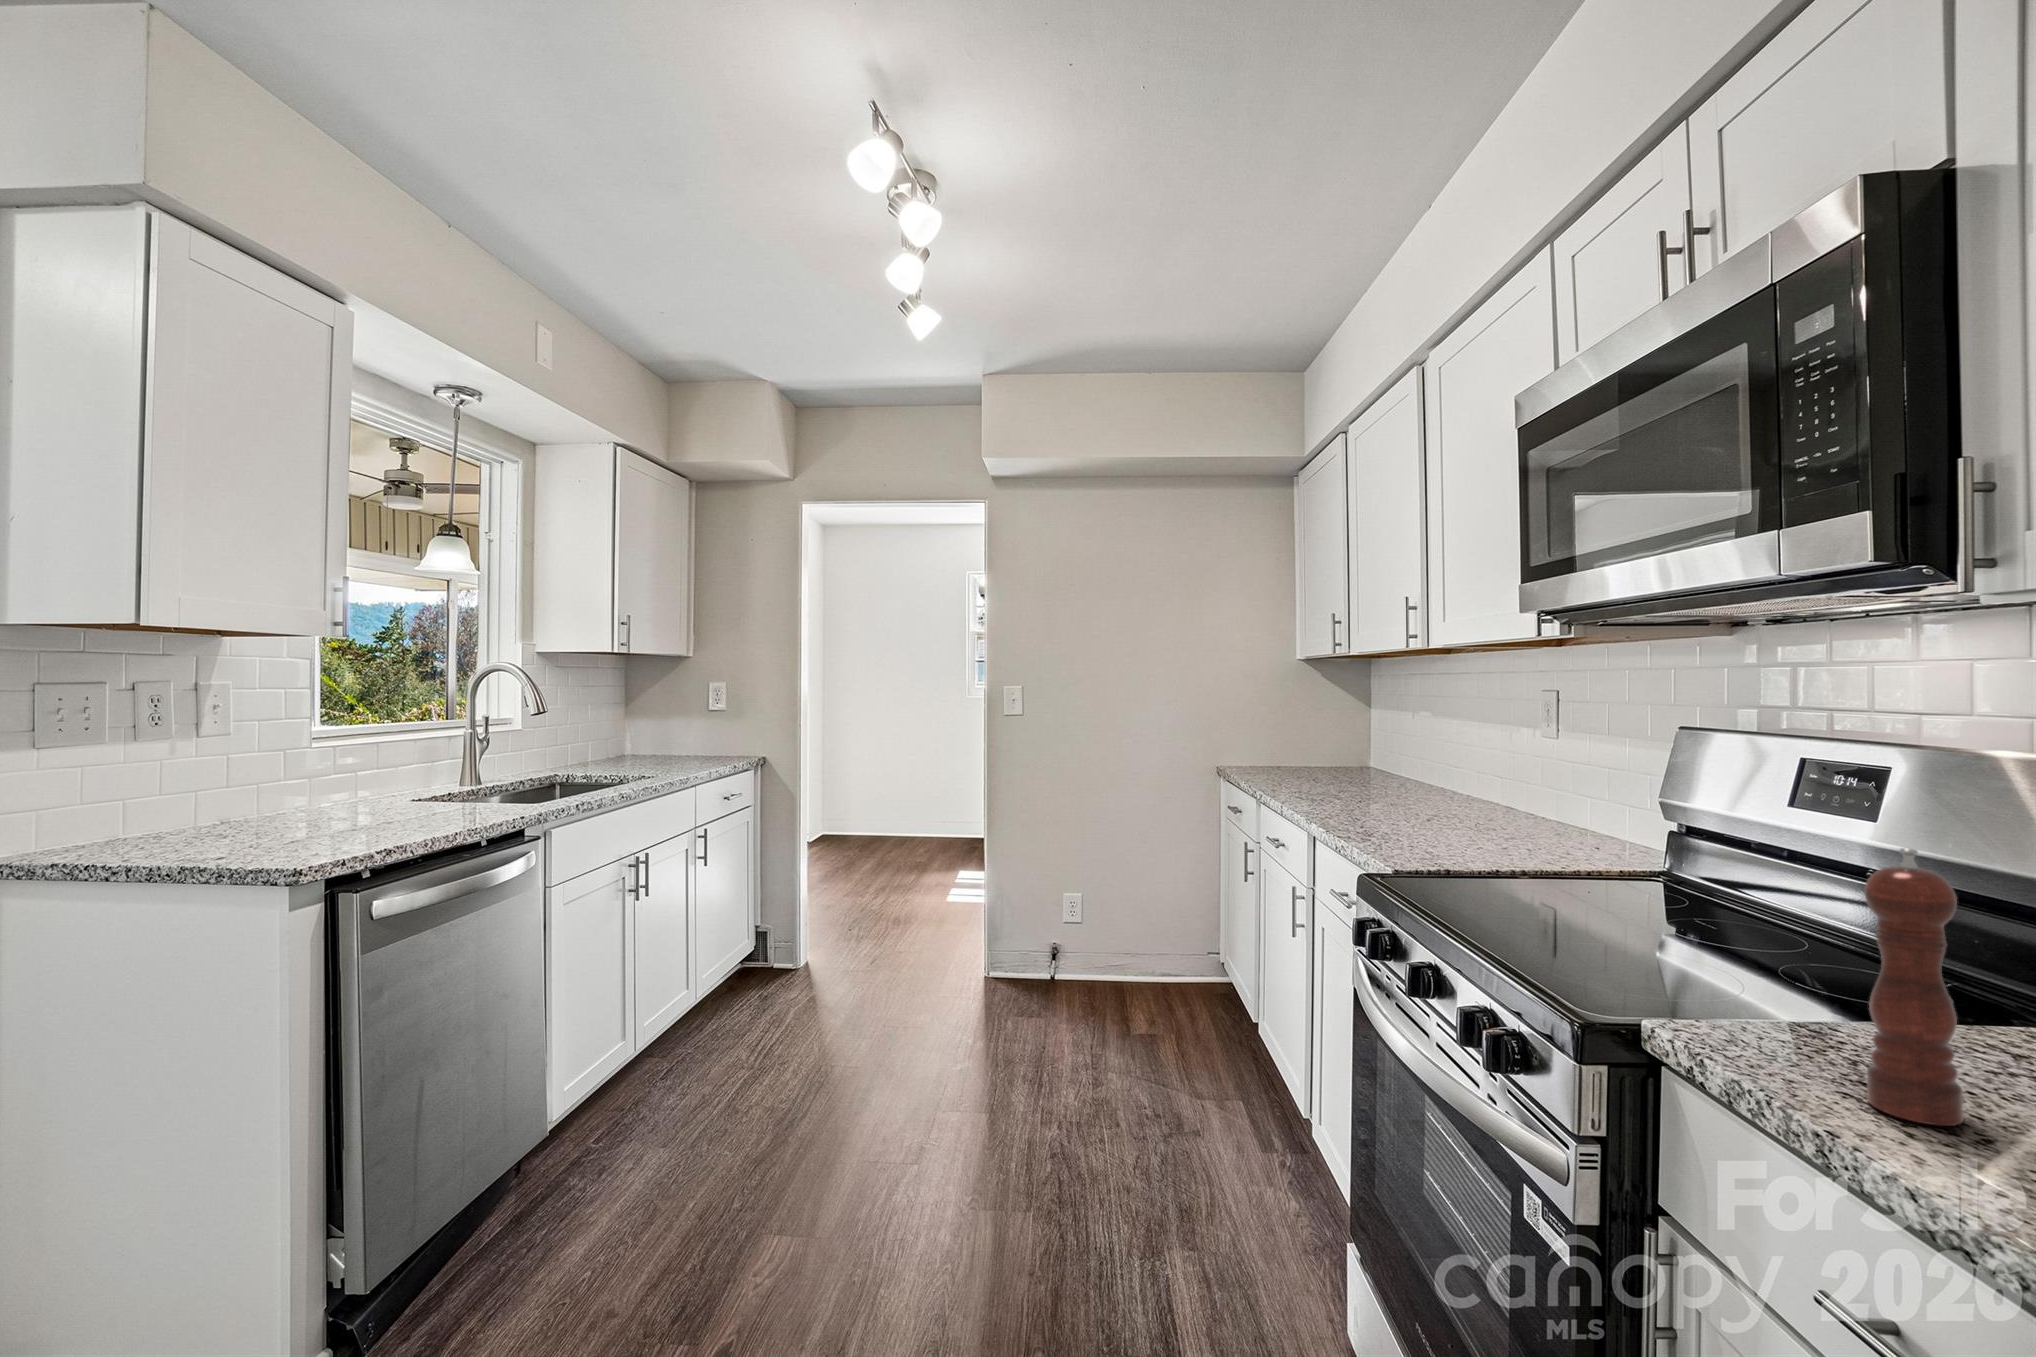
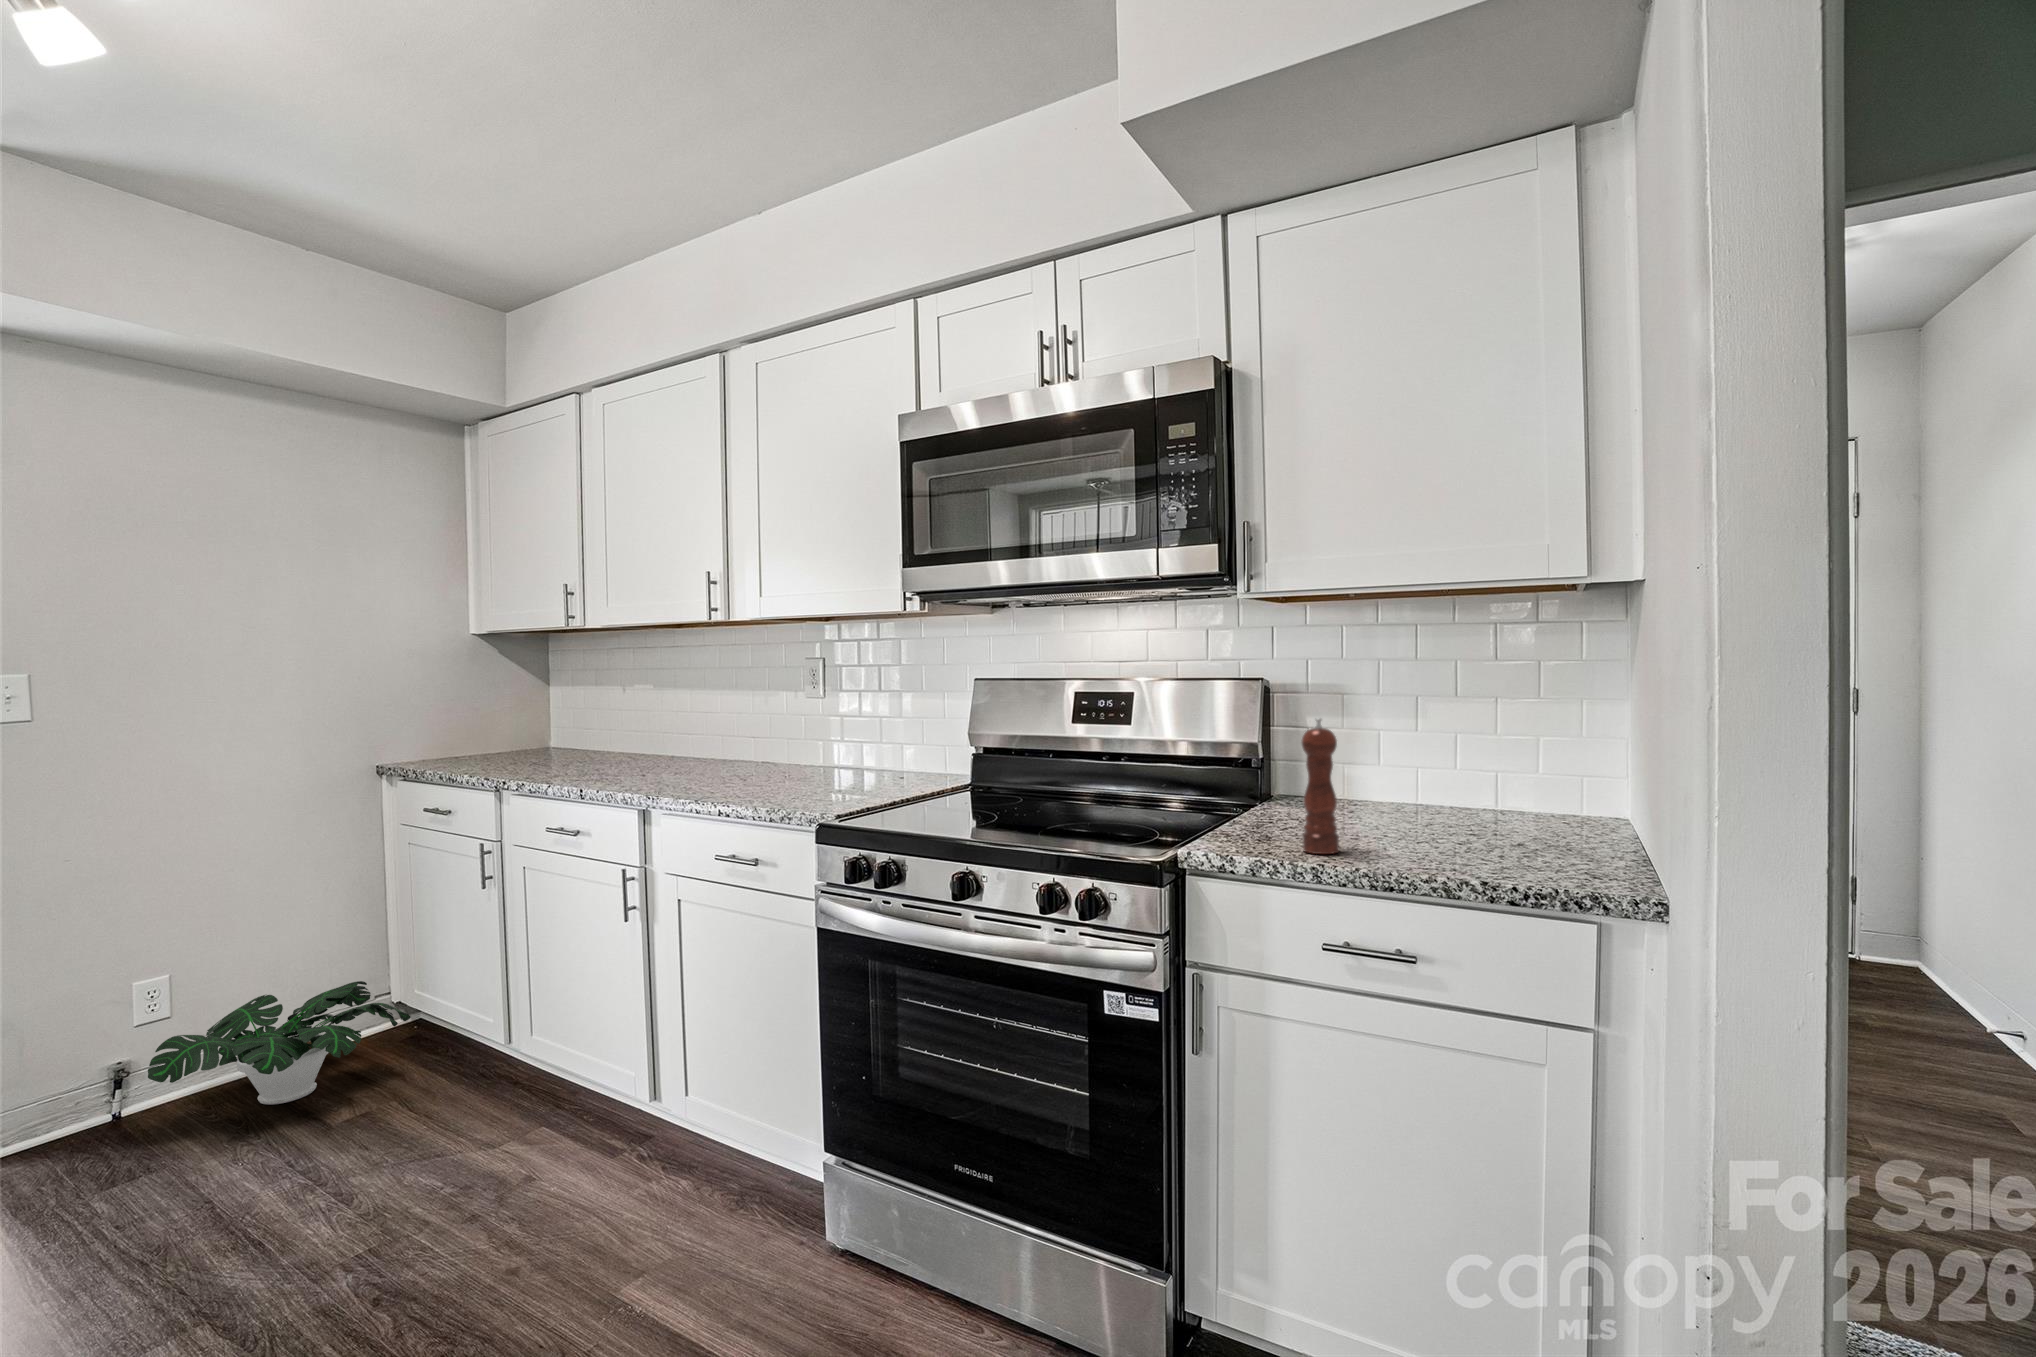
potted plant: none [1049,925,1200,1007] -> present [148,981,411,1104]

